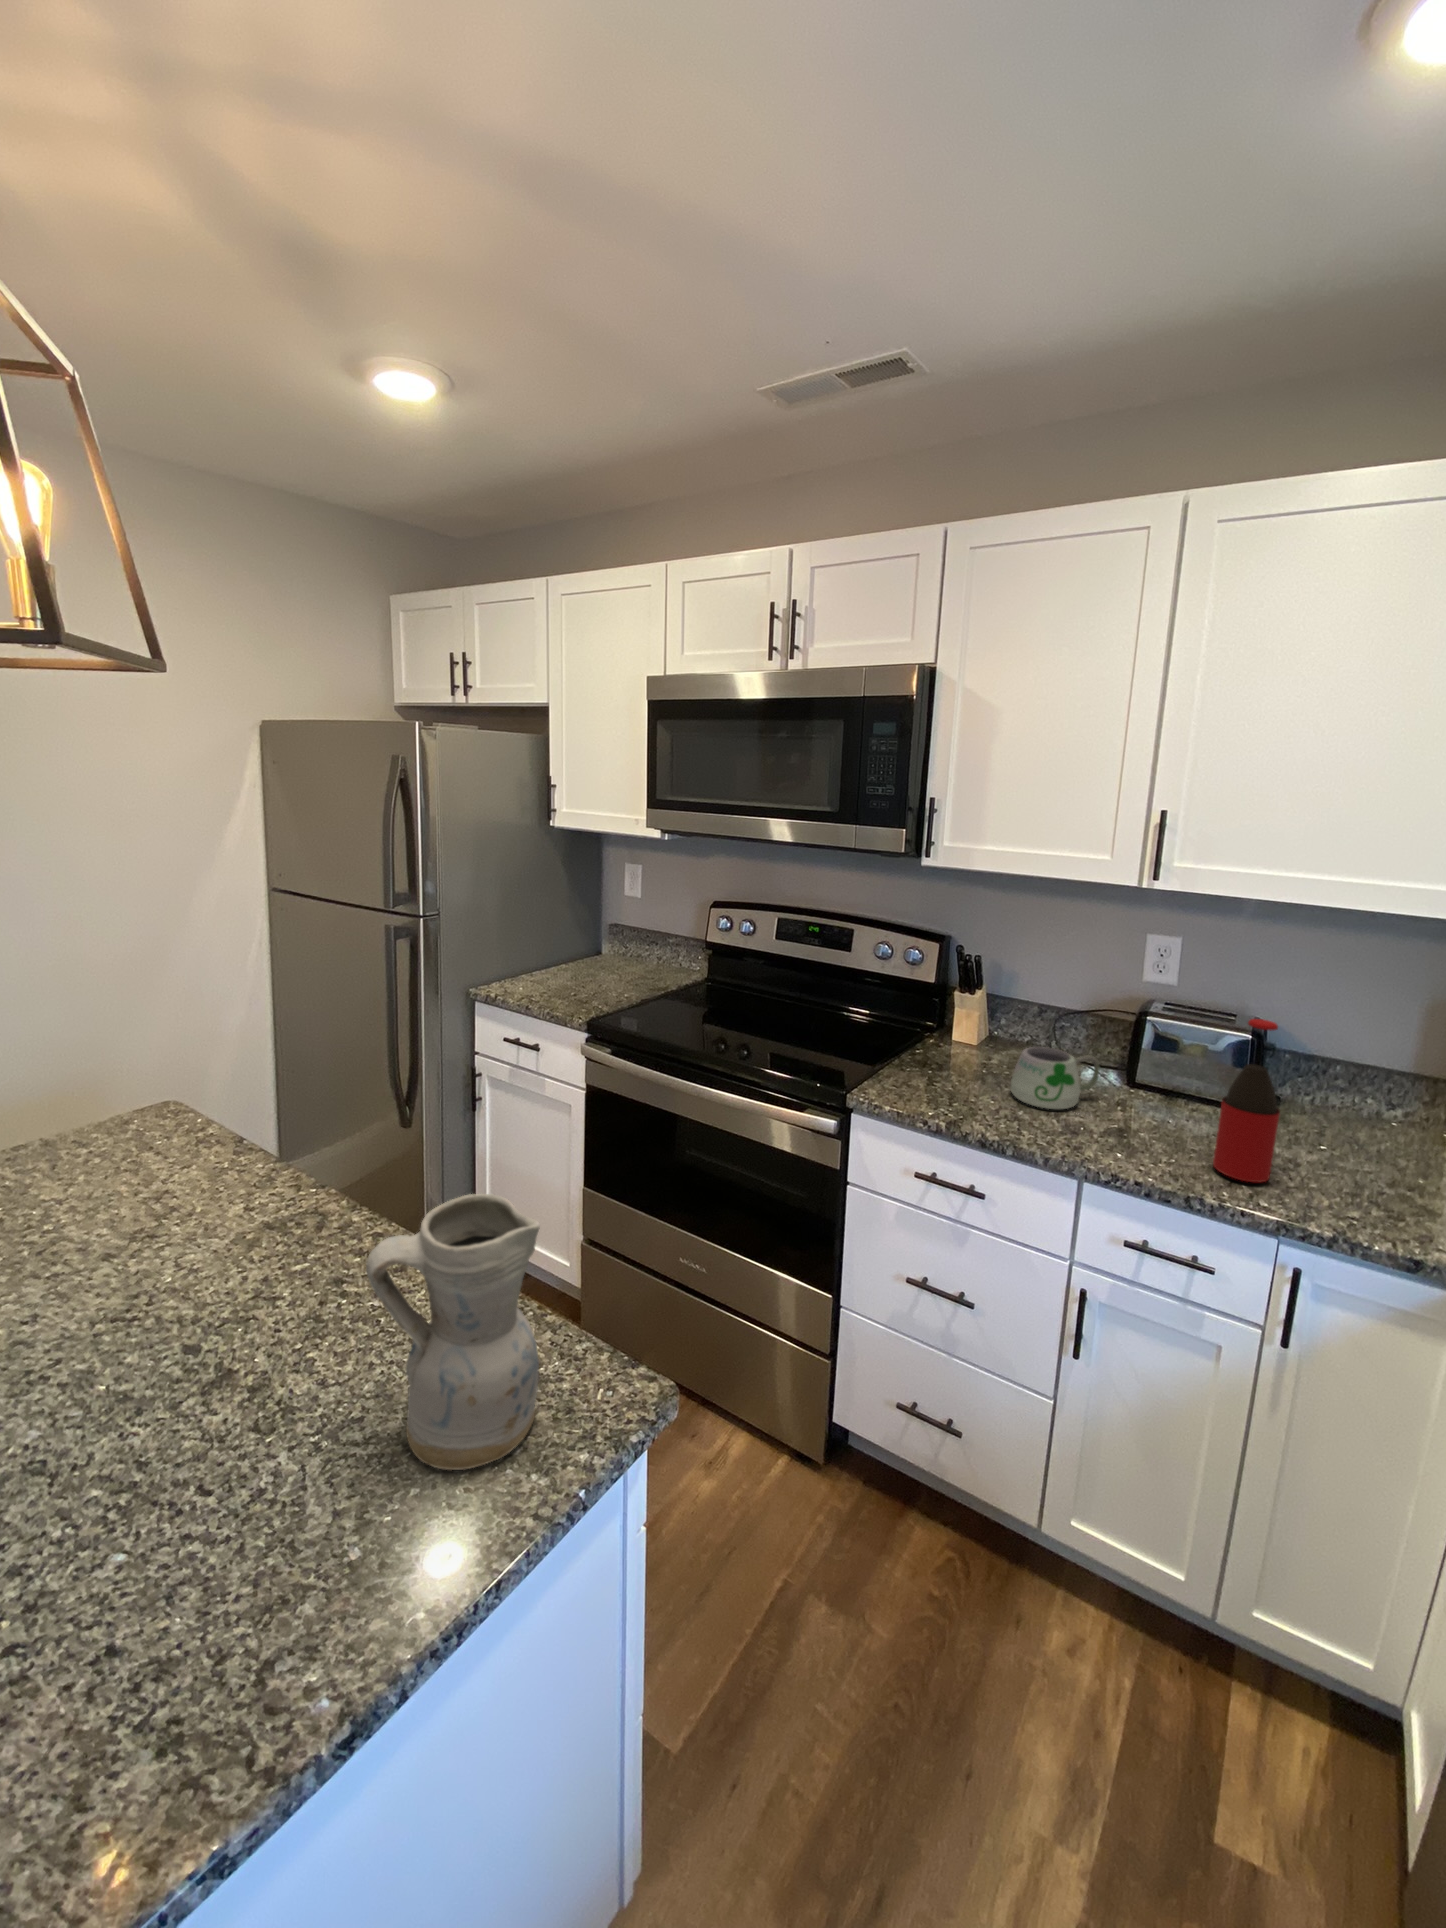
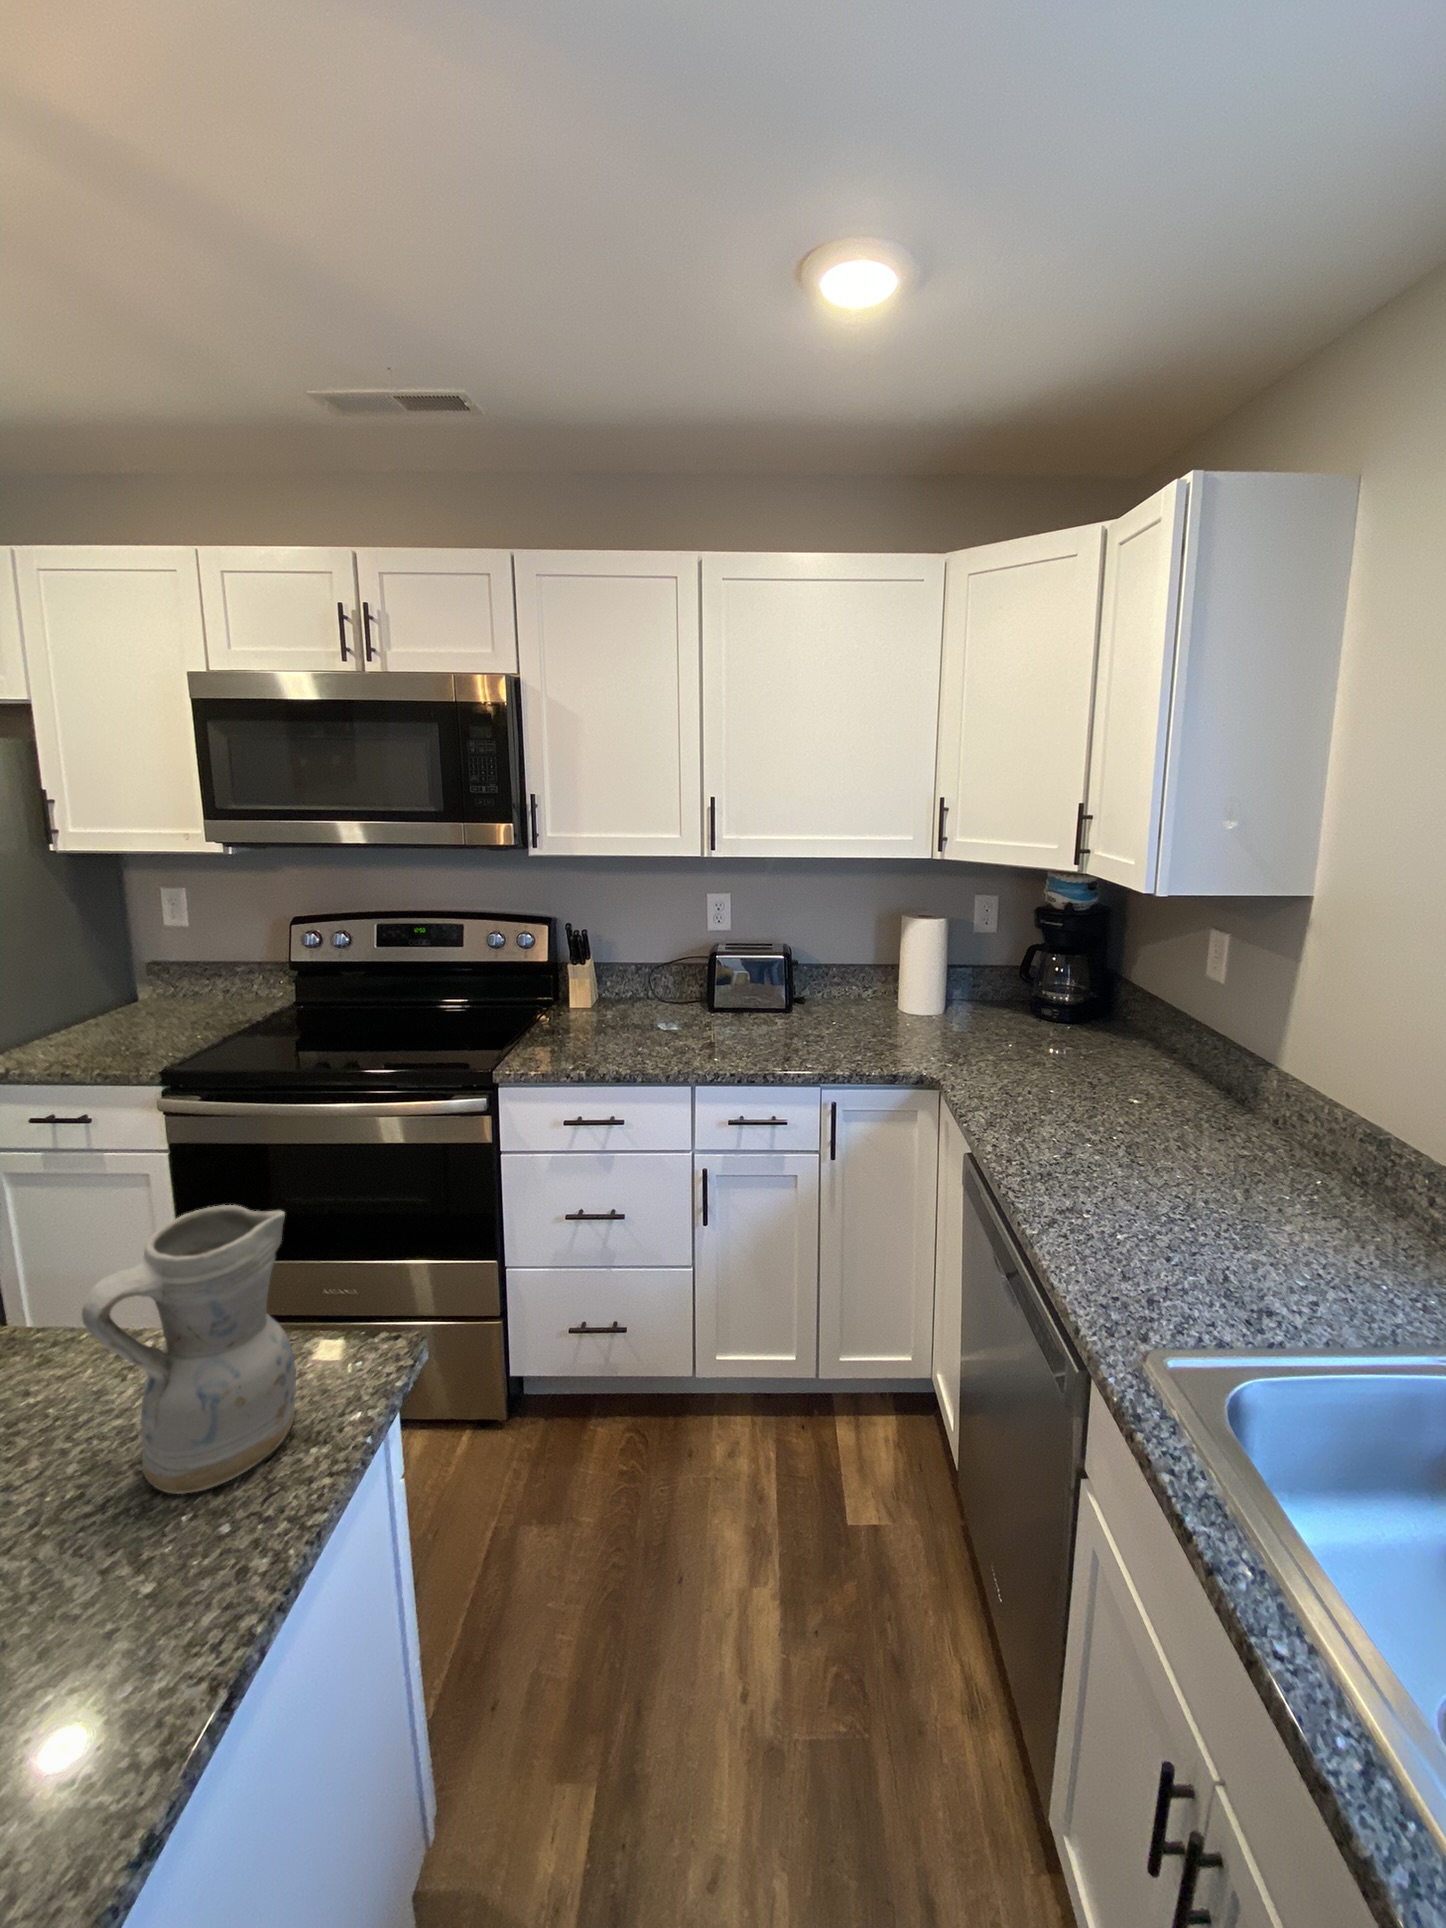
bottle: present [1213,1019,1280,1183] -> none [776,939,811,1057]
mug: present [1011,1047,1100,1116] -> none [627,993,692,1042]

